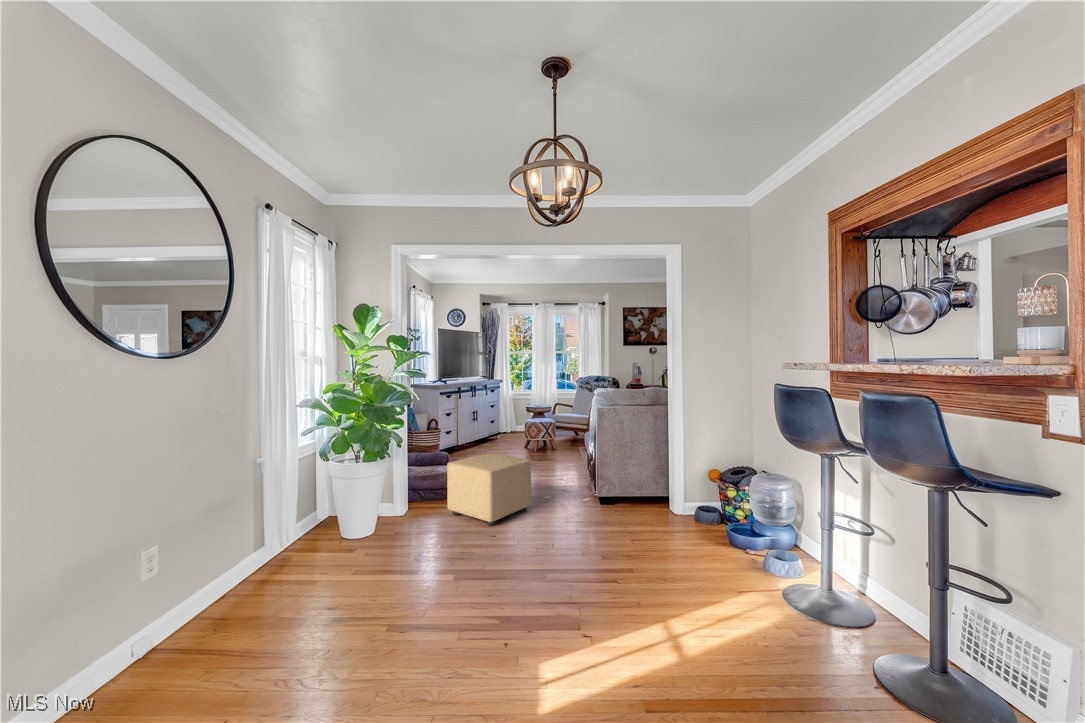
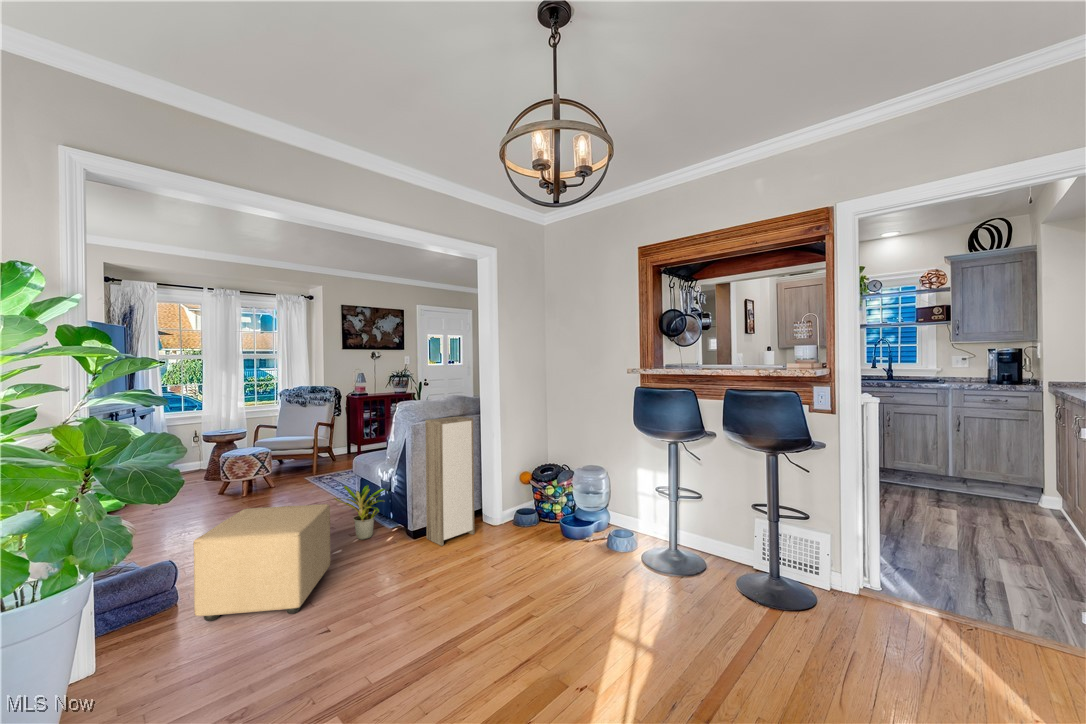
storage cabinet: none [611,406,651,516] -> present [425,416,474,546]
potted plant: none [551,451,590,496] -> present [334,485,388,540]

